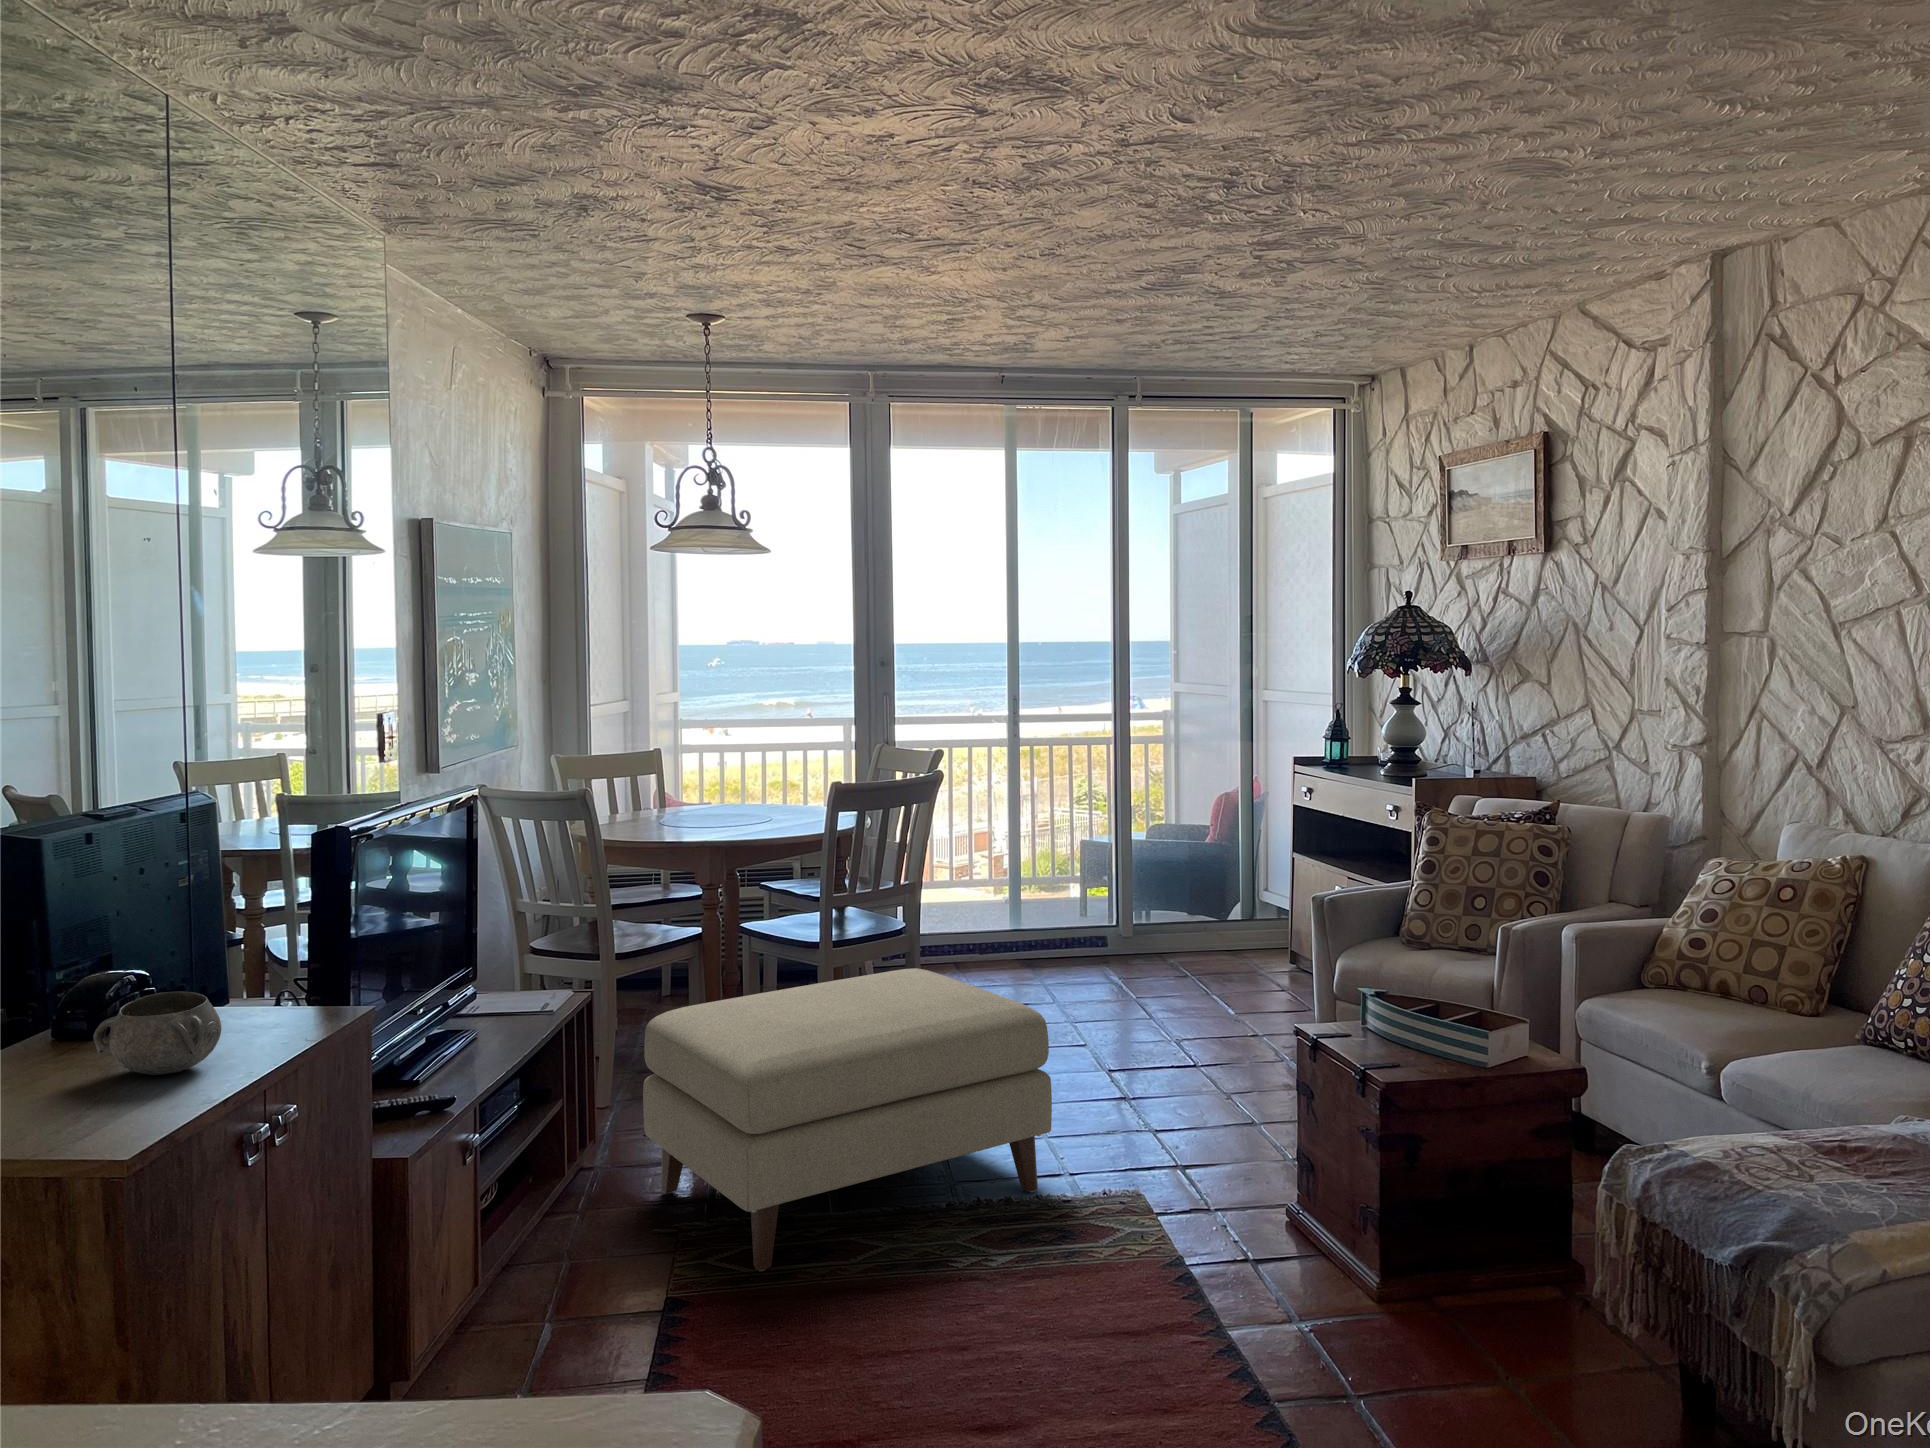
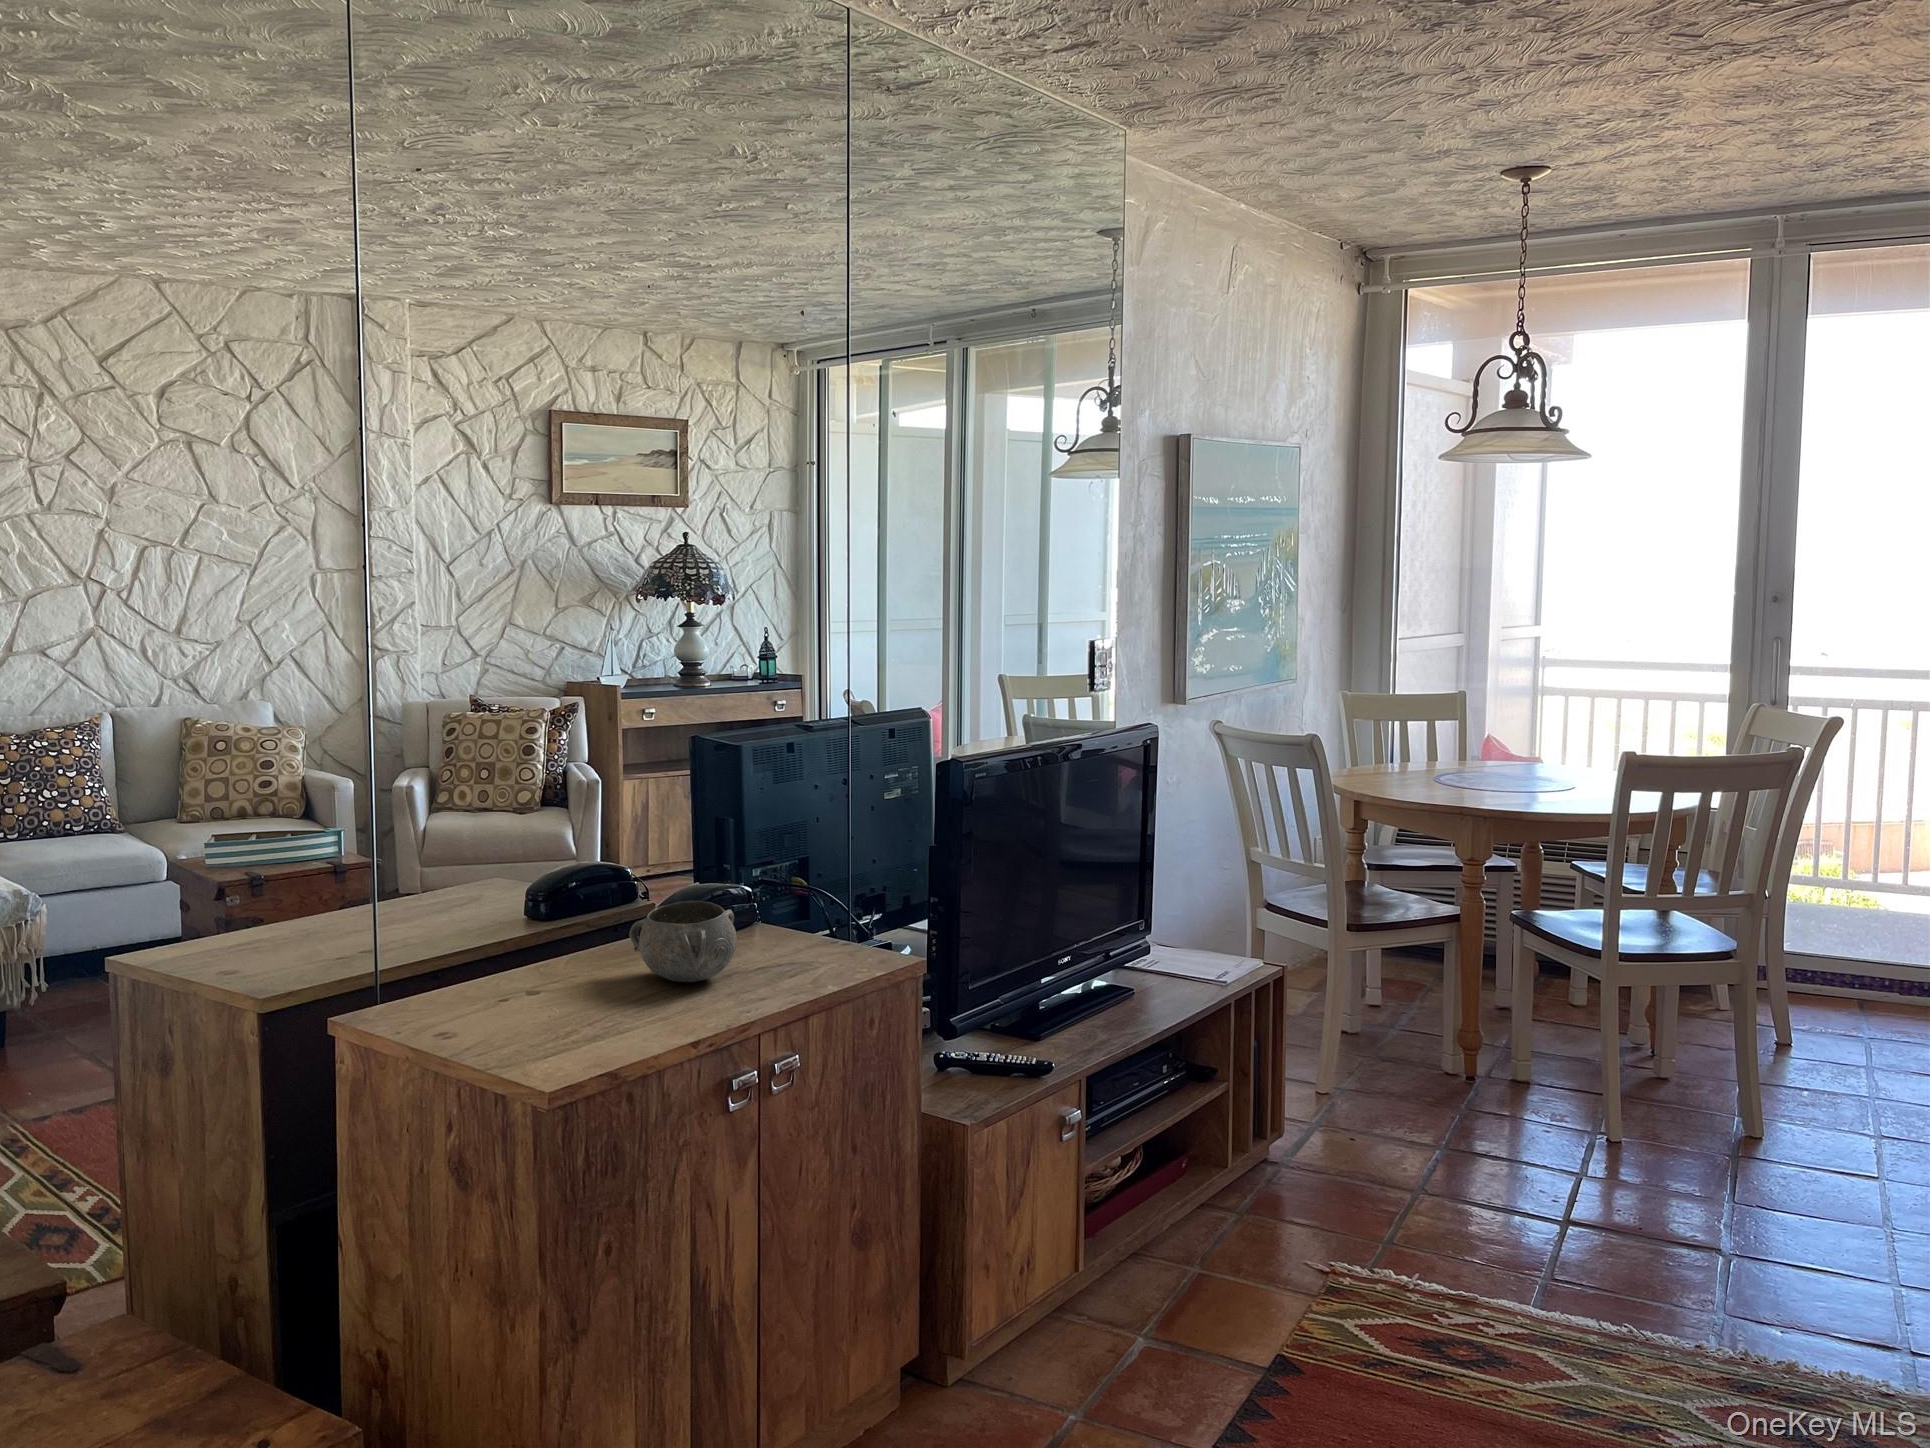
ottoman: present [643,968,1052,1271] -> none [1318,1007,1884,1371]

